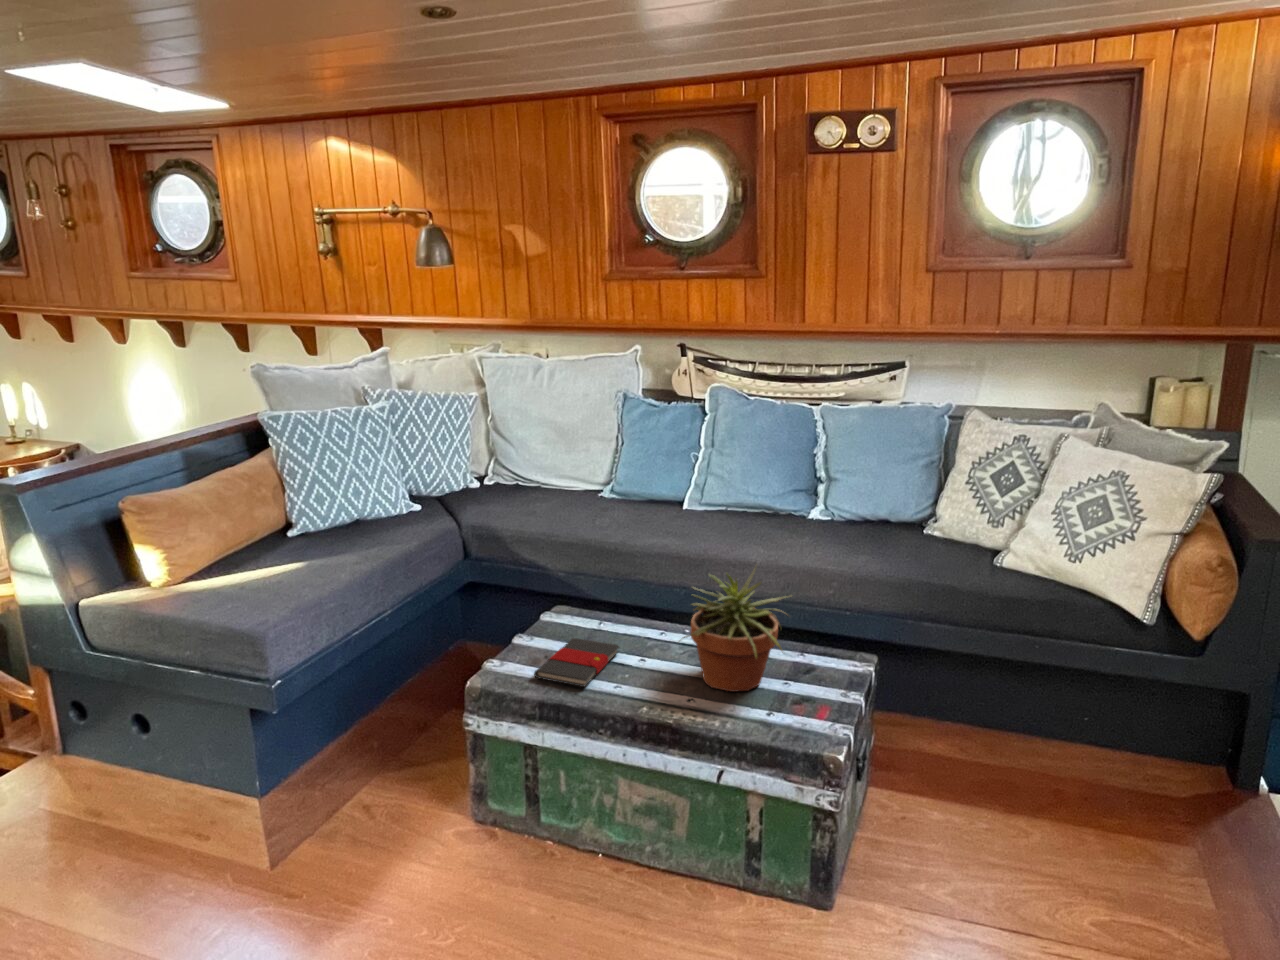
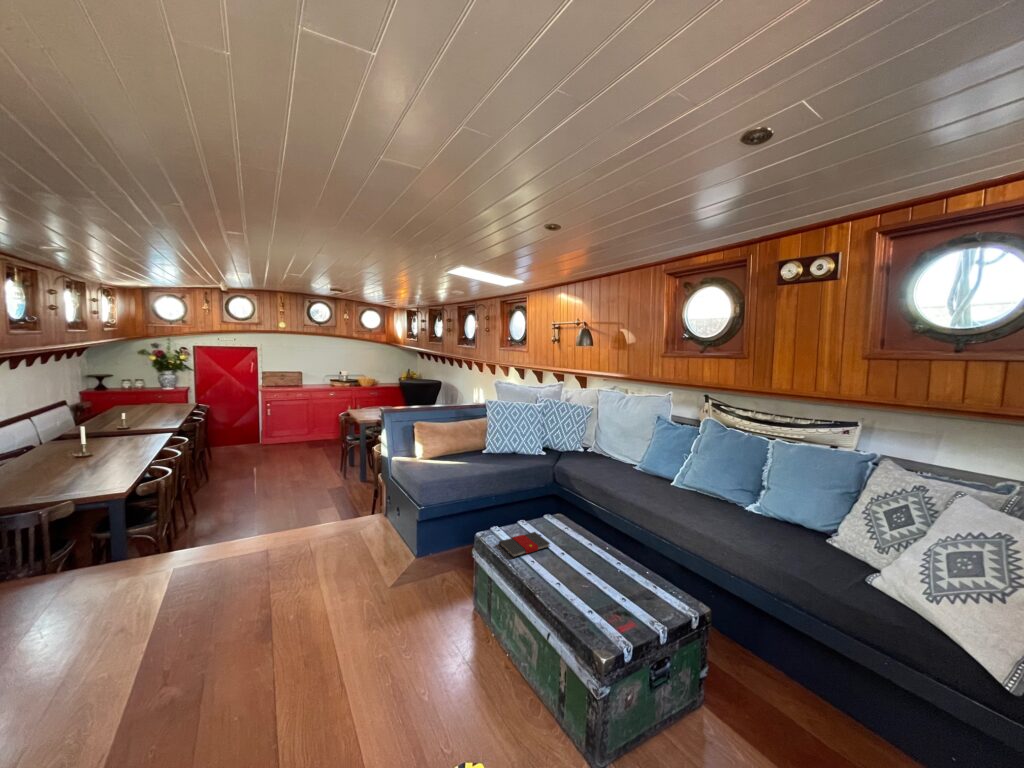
potted plant: present [684,565,788,691] -> none [553,516,641,594]

